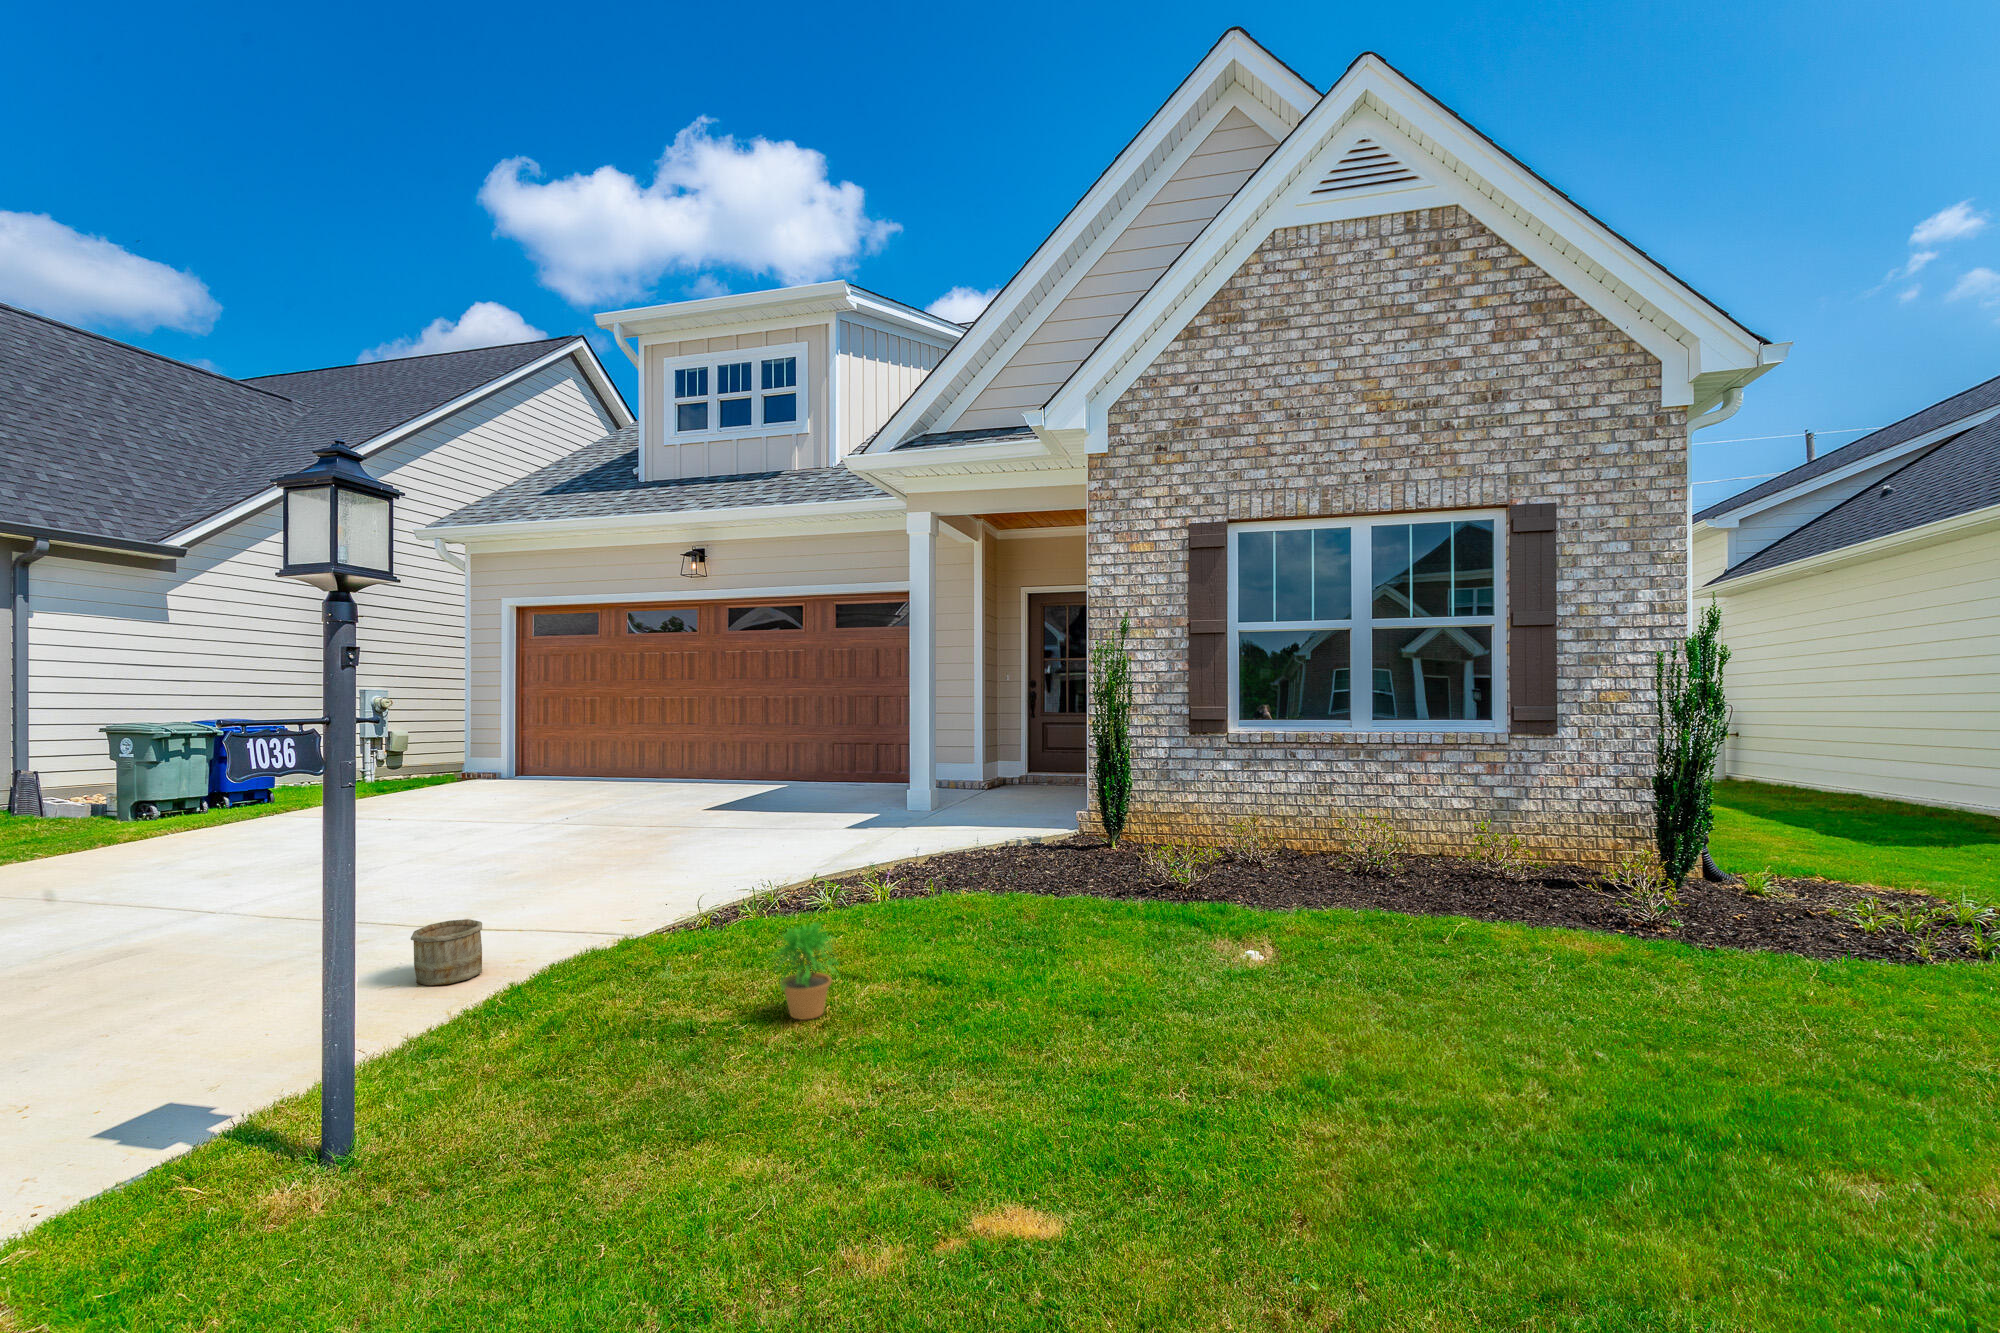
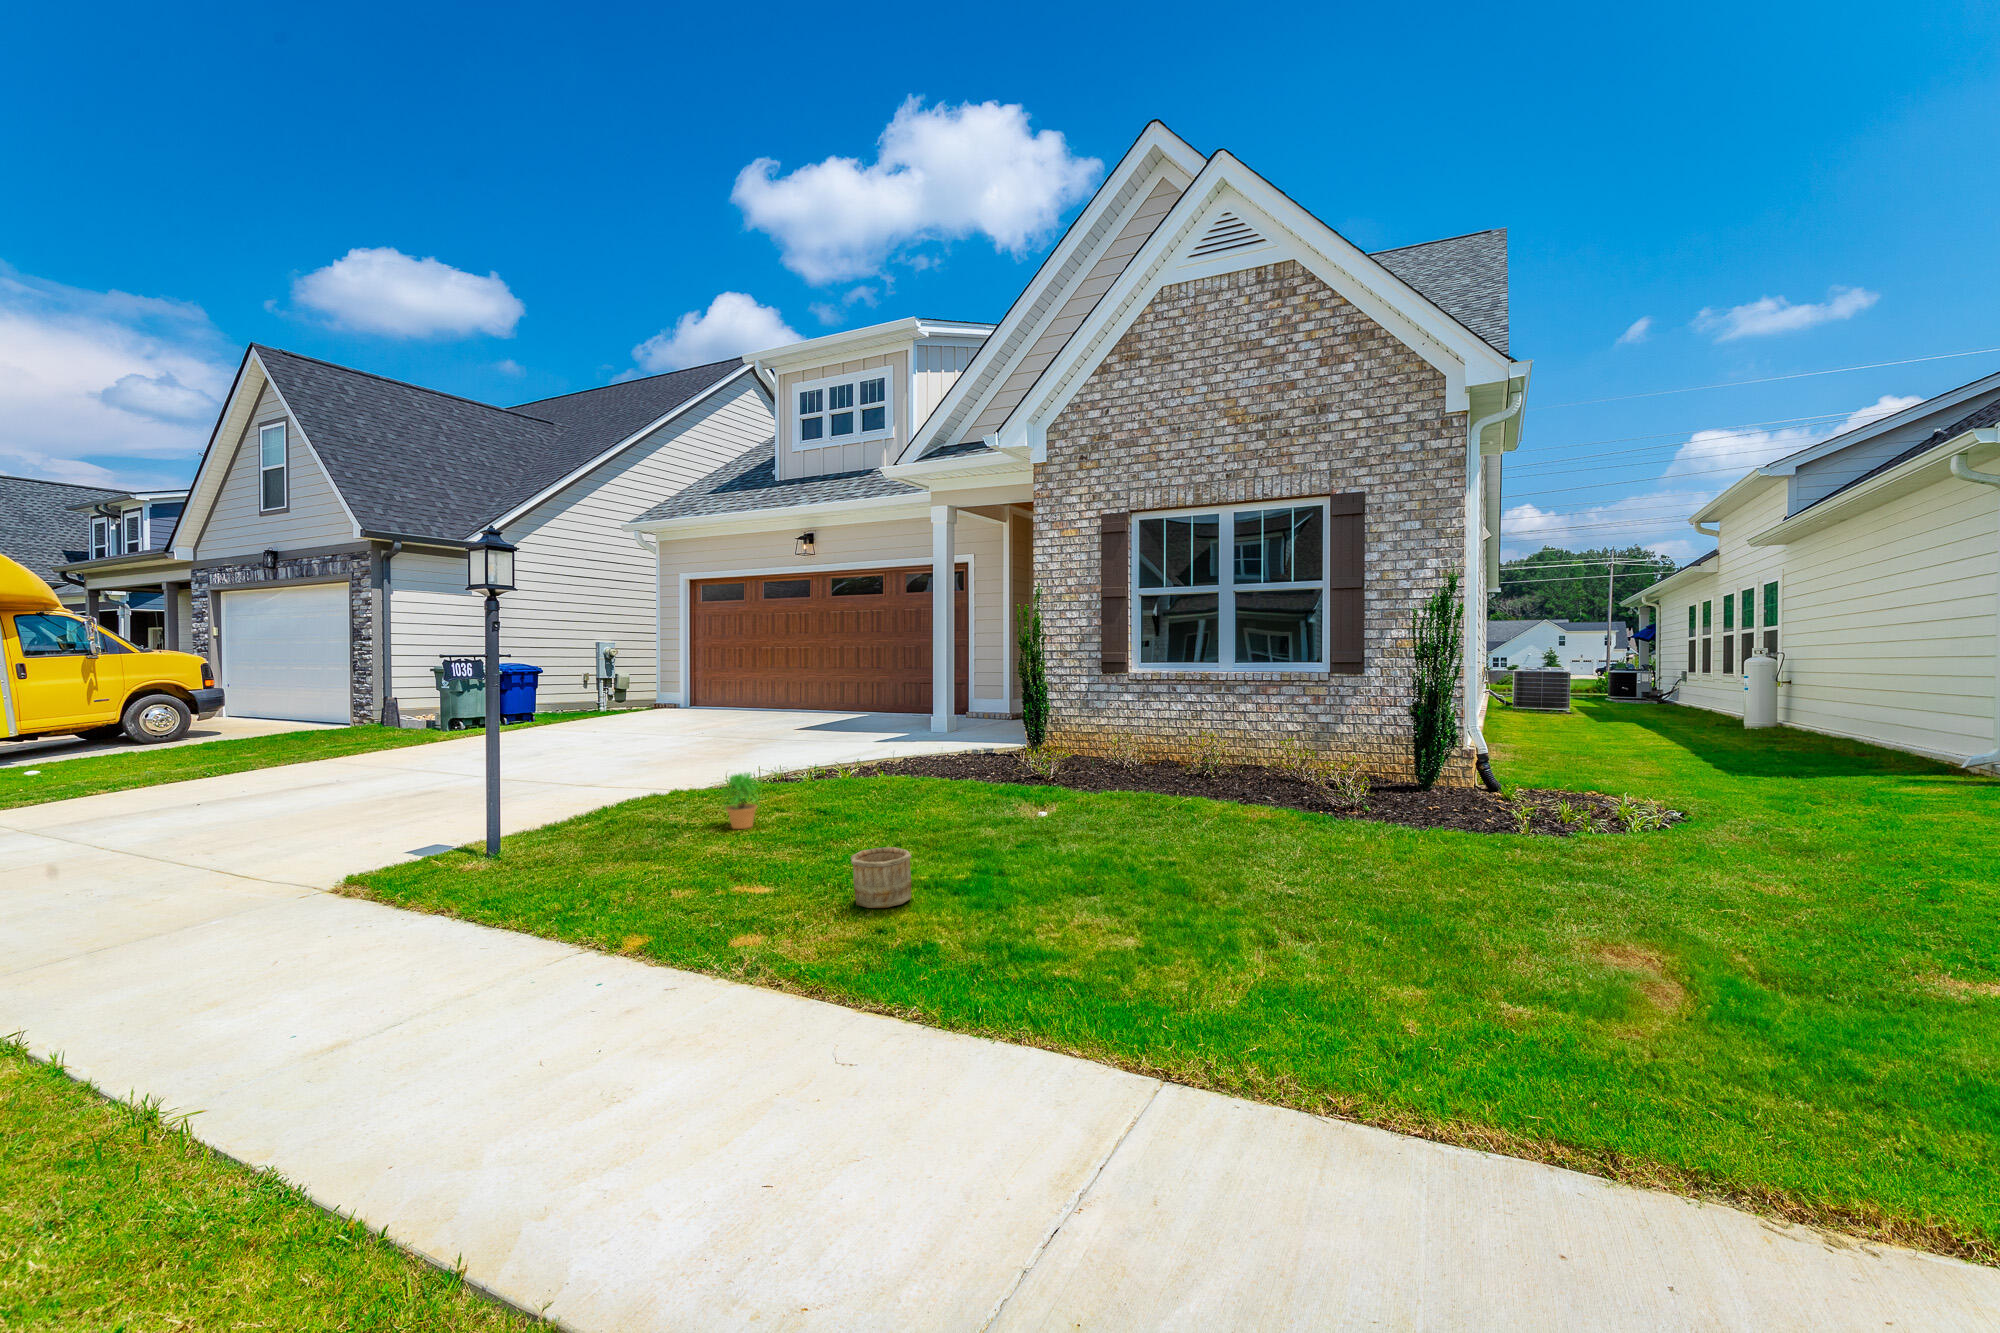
wooden bucket: present [411,919,482,985] -> present [851,847,912,908]

